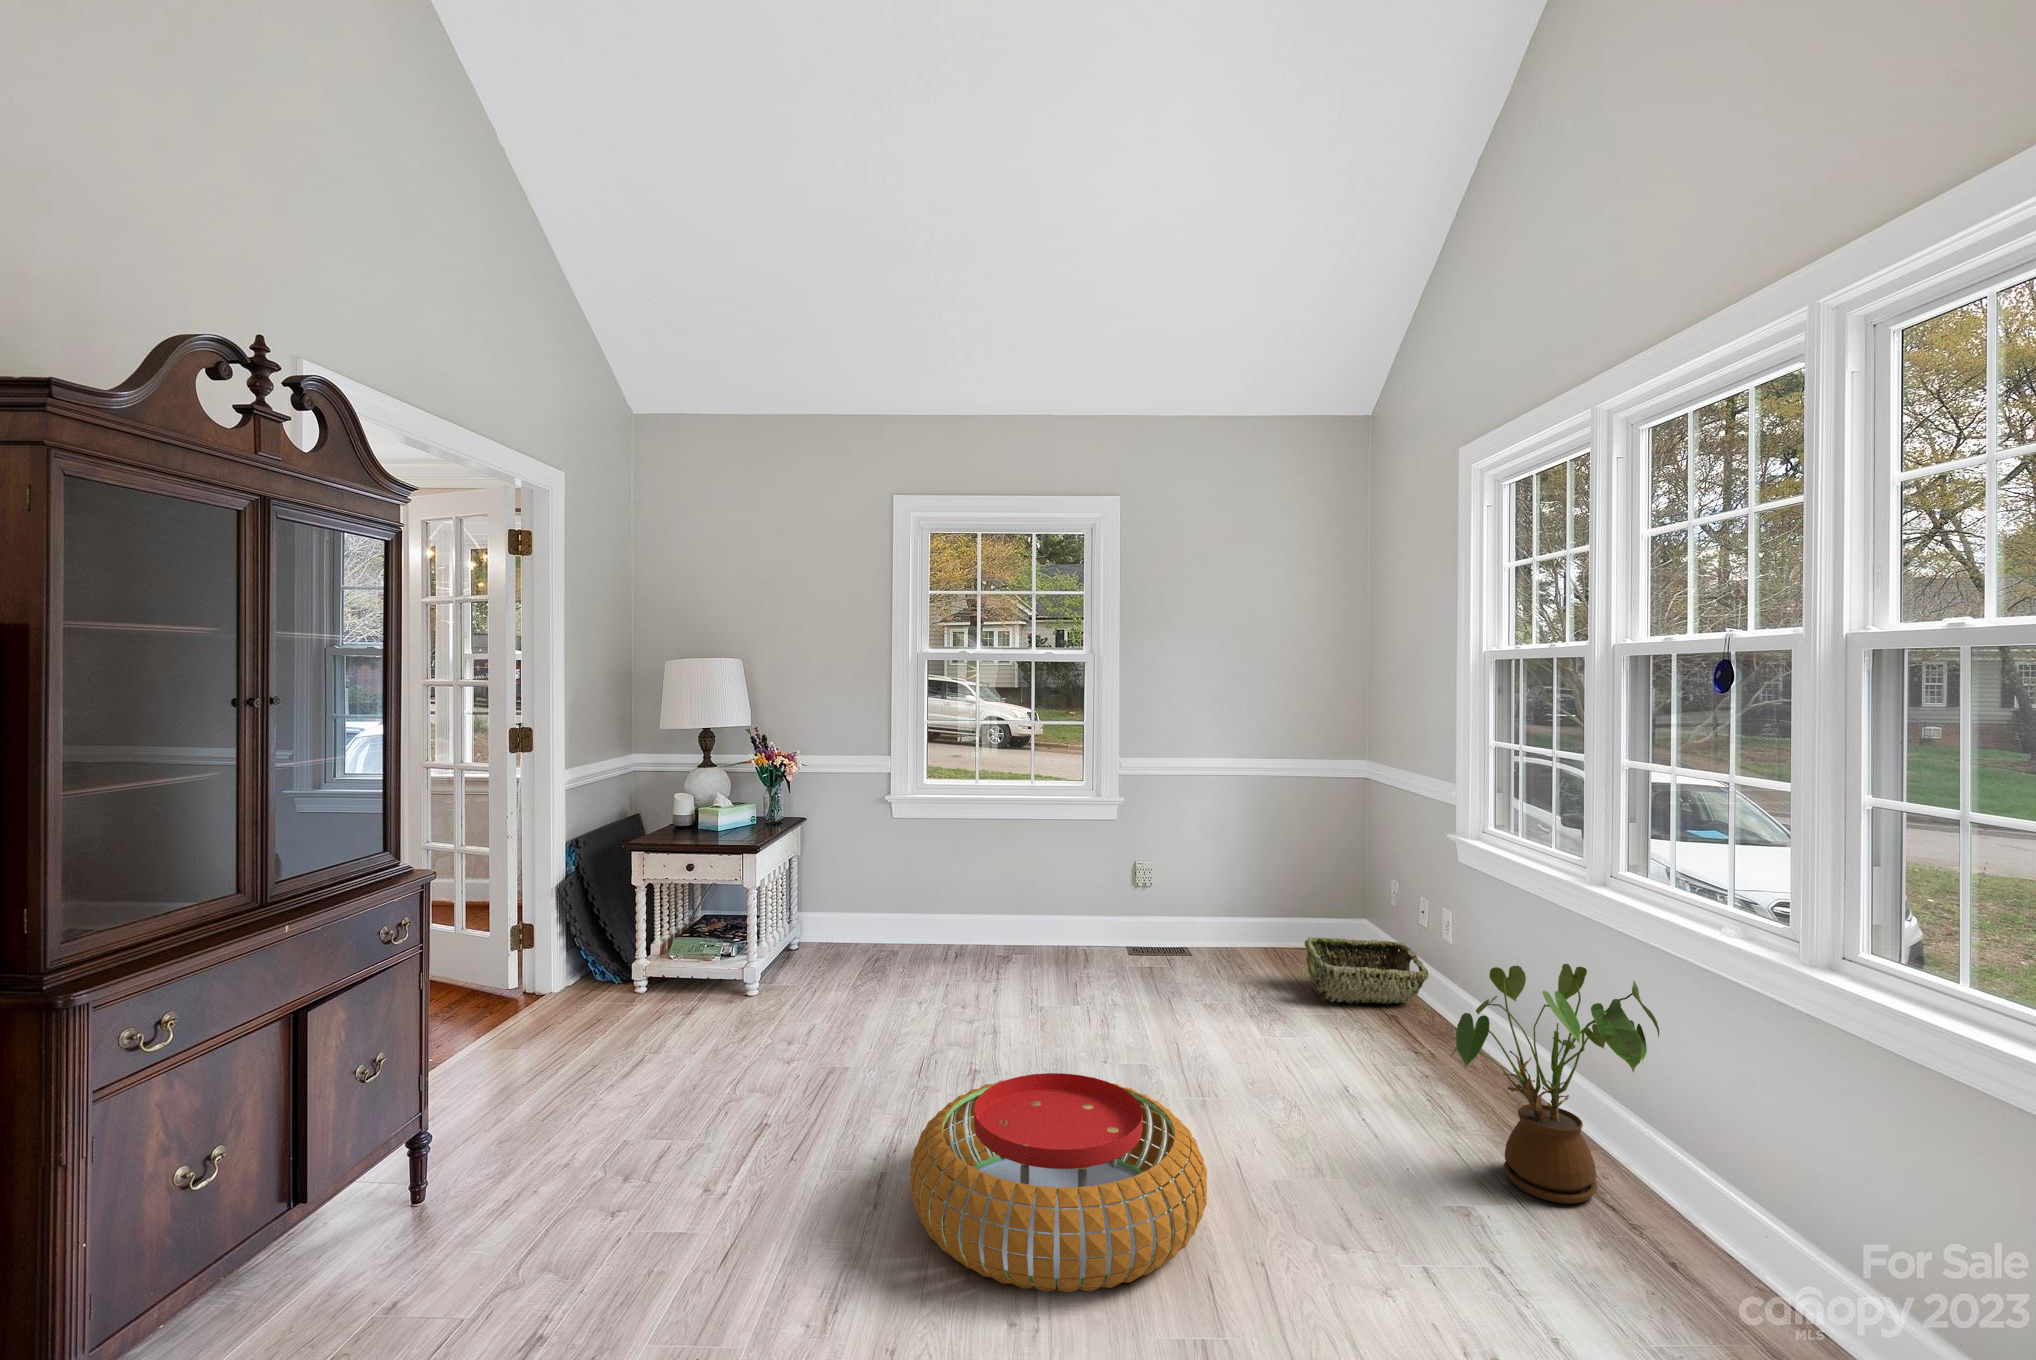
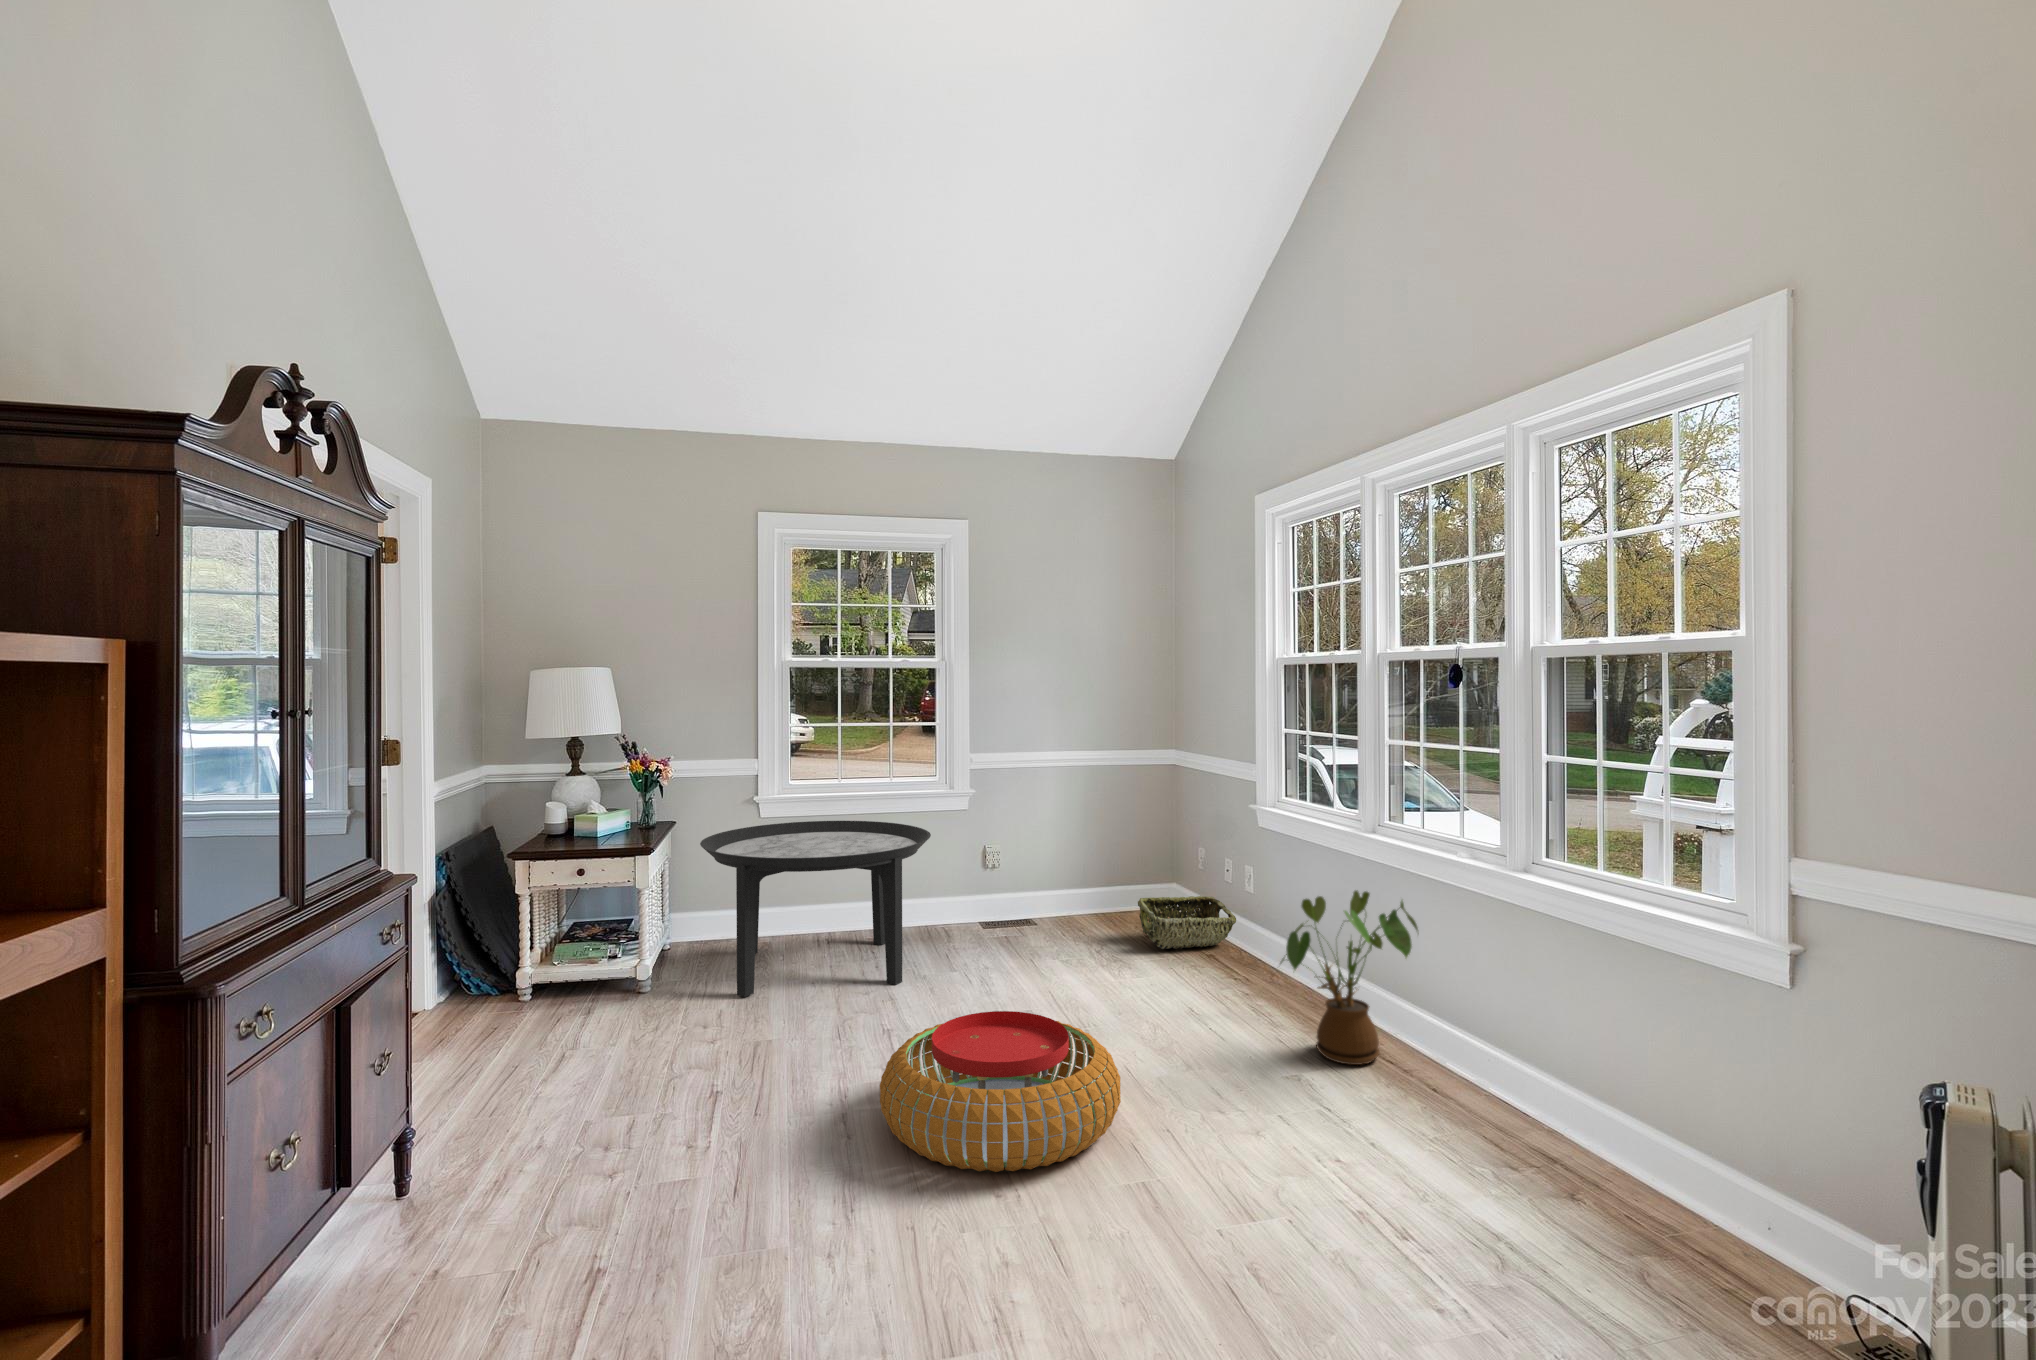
round table: none [813,825,1058,1015] -> present [700,821,931,997]

